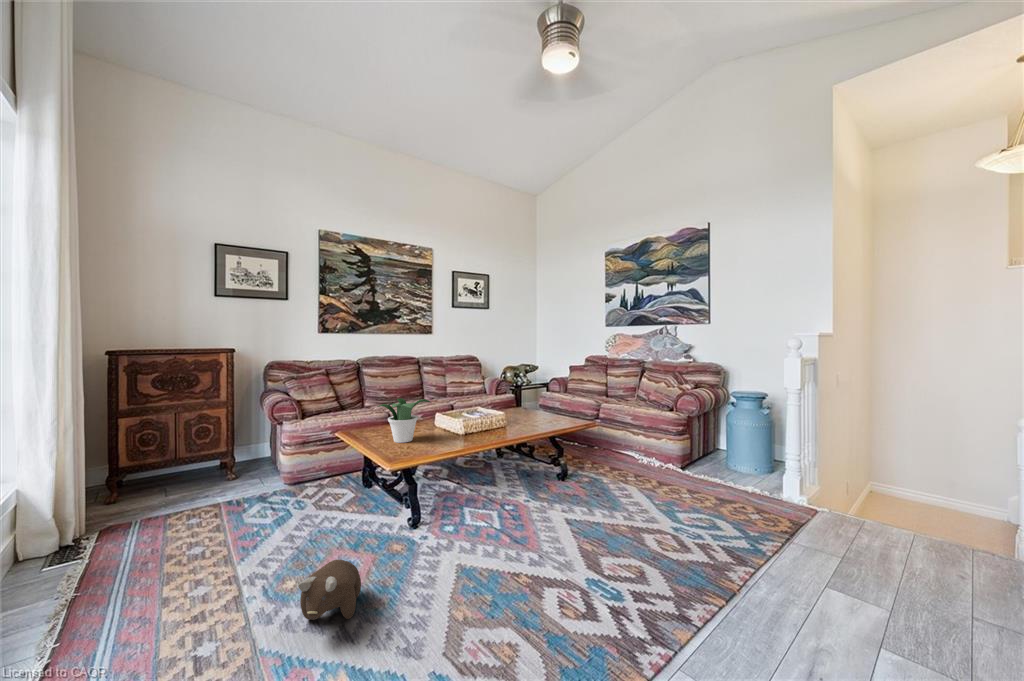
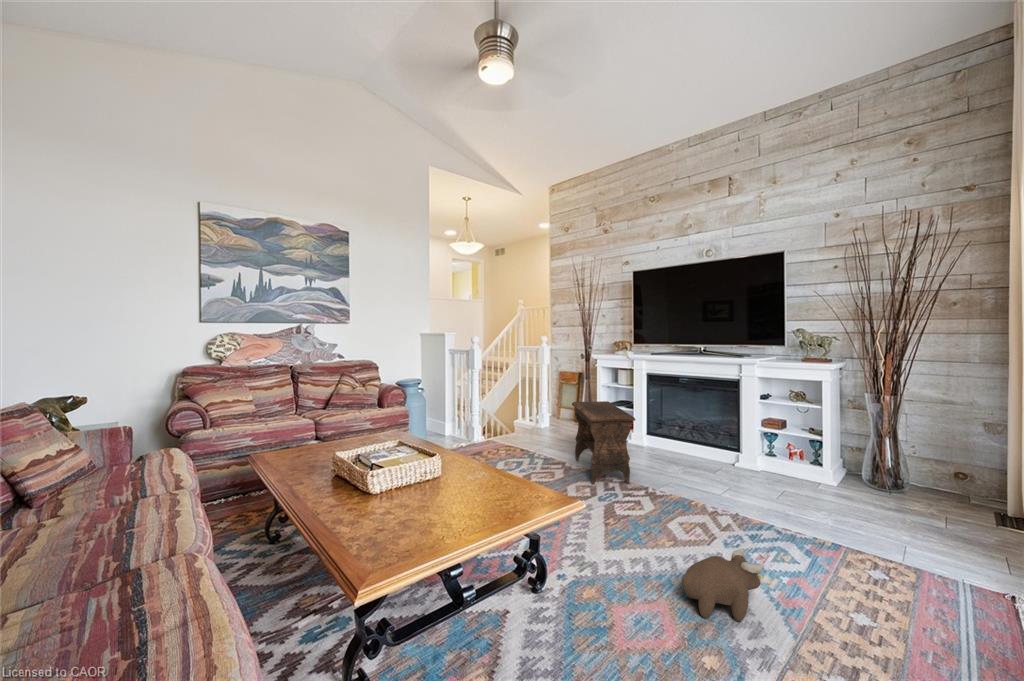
potted plant: present [377,398,430,443] -> none [435,430,519,510]
footstool: none [627,465,816,624] -> present [572,401,635,485]

